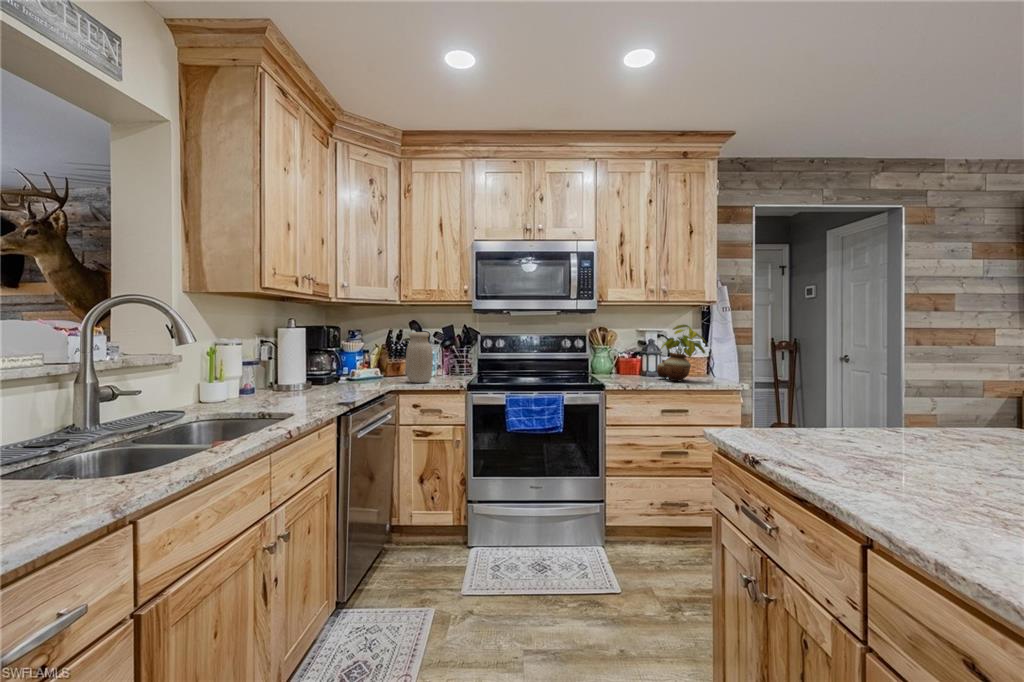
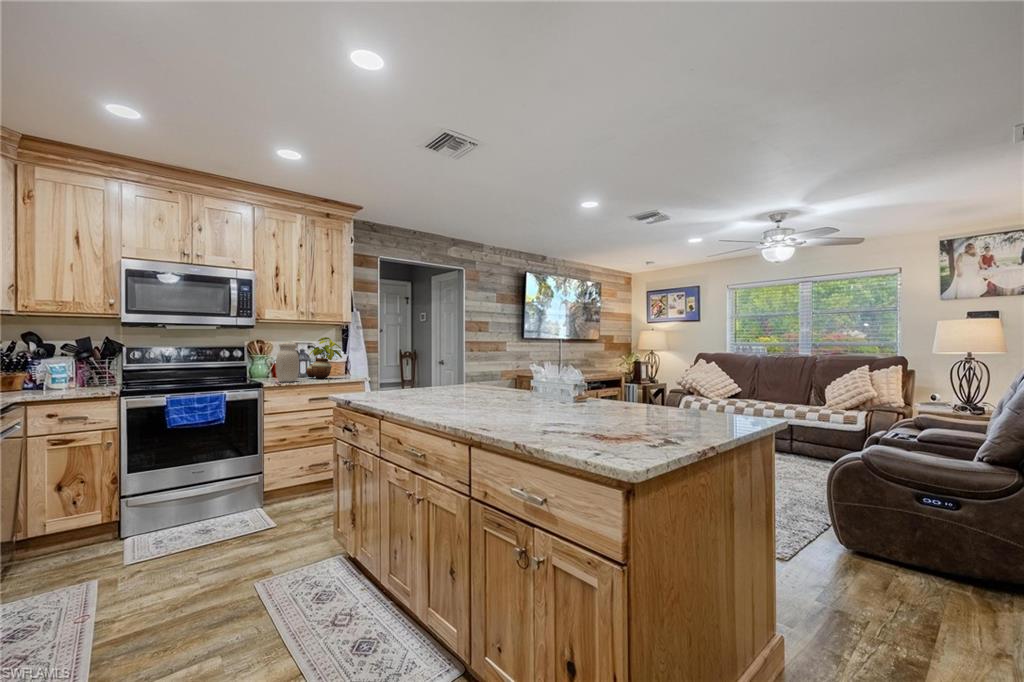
jar: present [406,332,433,383] -> present [276,343,299,382]

